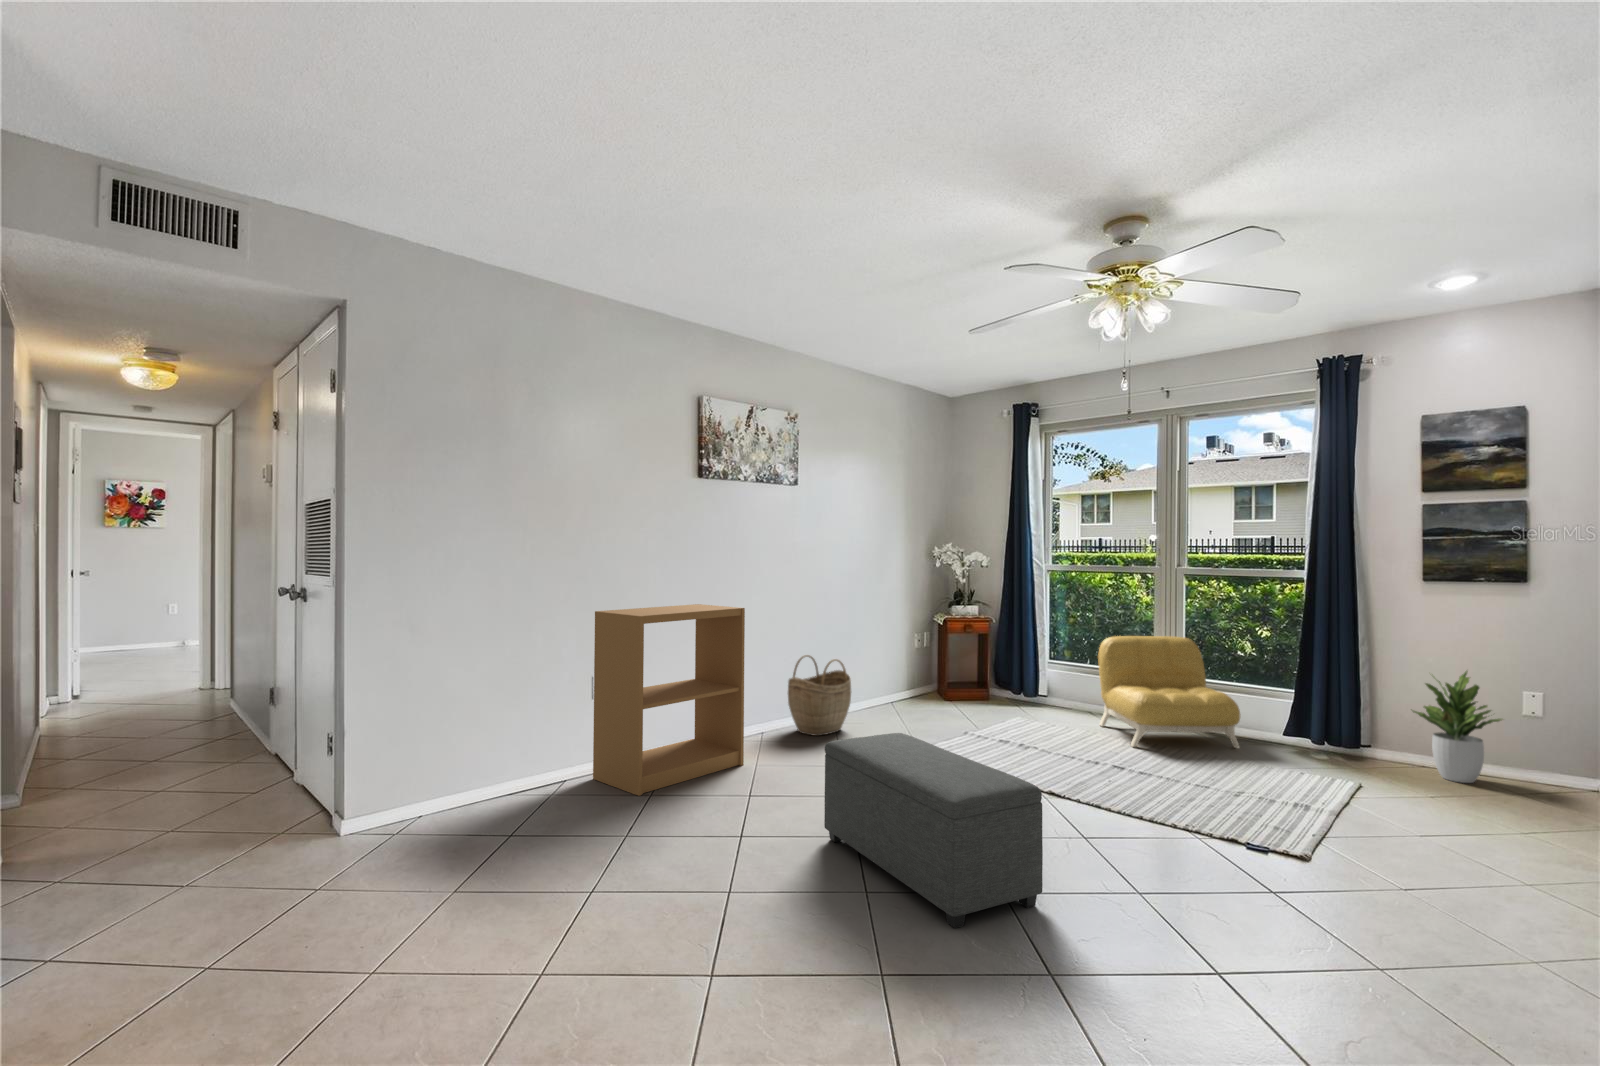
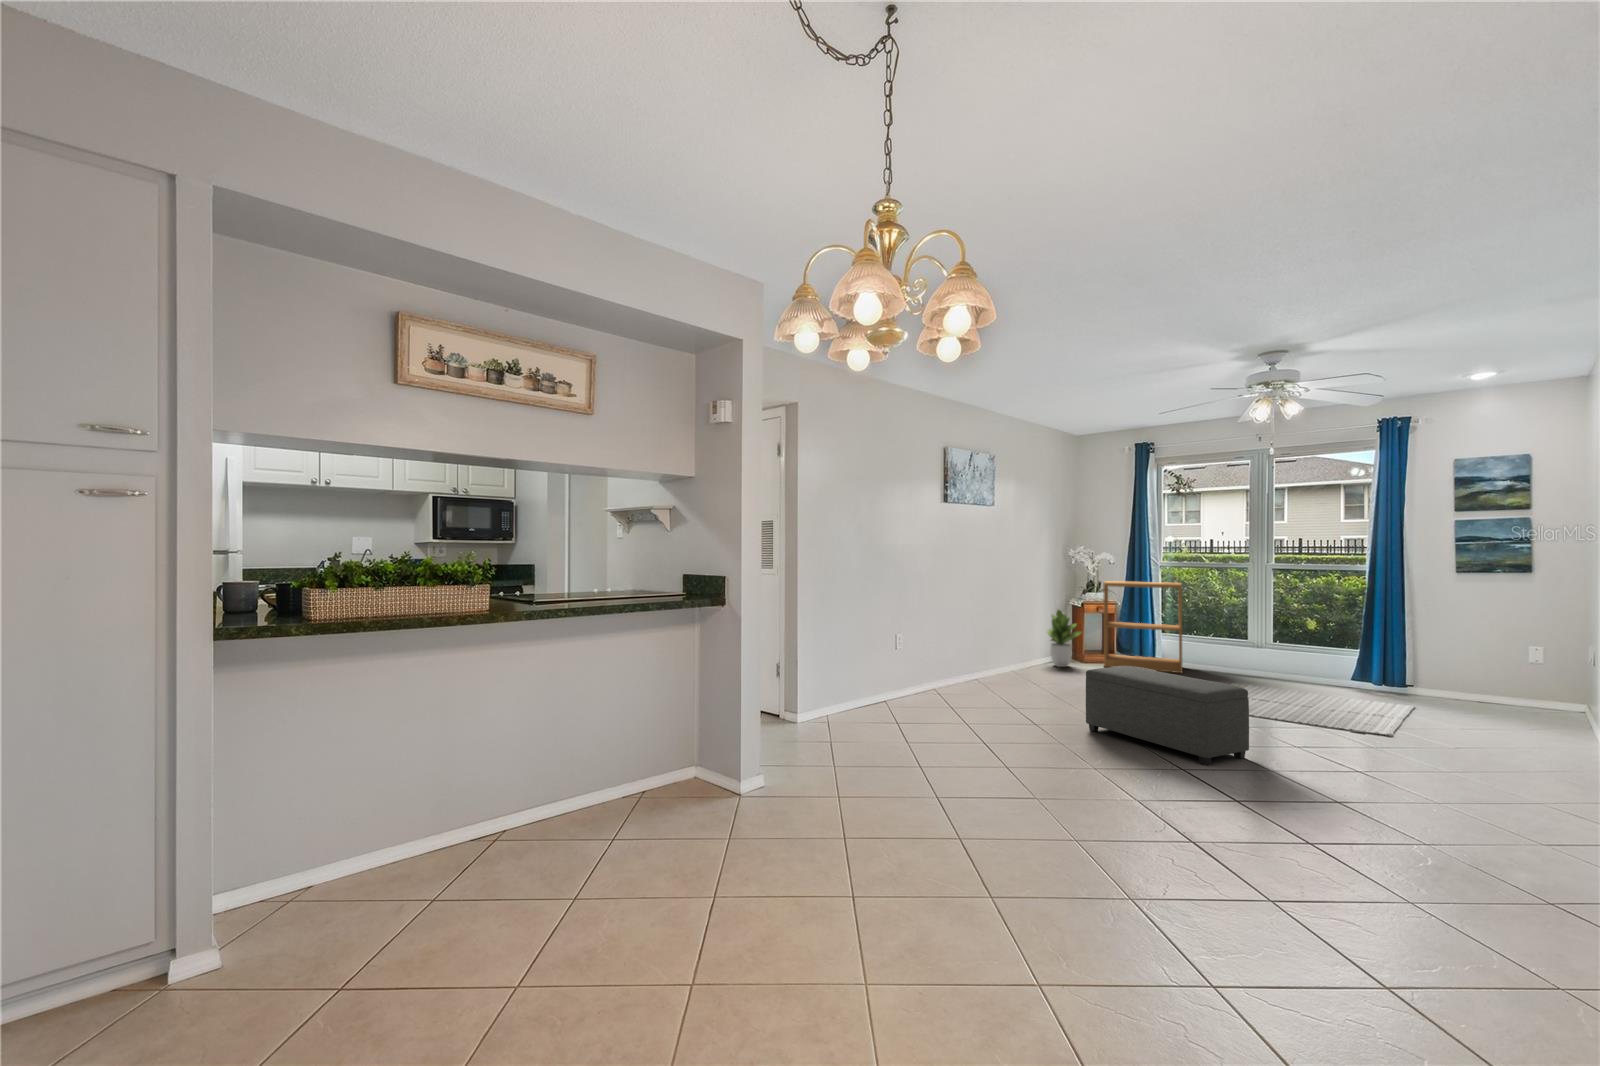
bookshelf: present [593,604,745,796] -> present [1103,581,1182,673]
armchair: present [1098,636,1240,749] -> none [1210,613,1323,690]
woven basket: present [788,655,851,736] -> none [992,625,1036,681]
potted plant: present [1411,671,1502,783] -> present [1048,610,1082,667]

